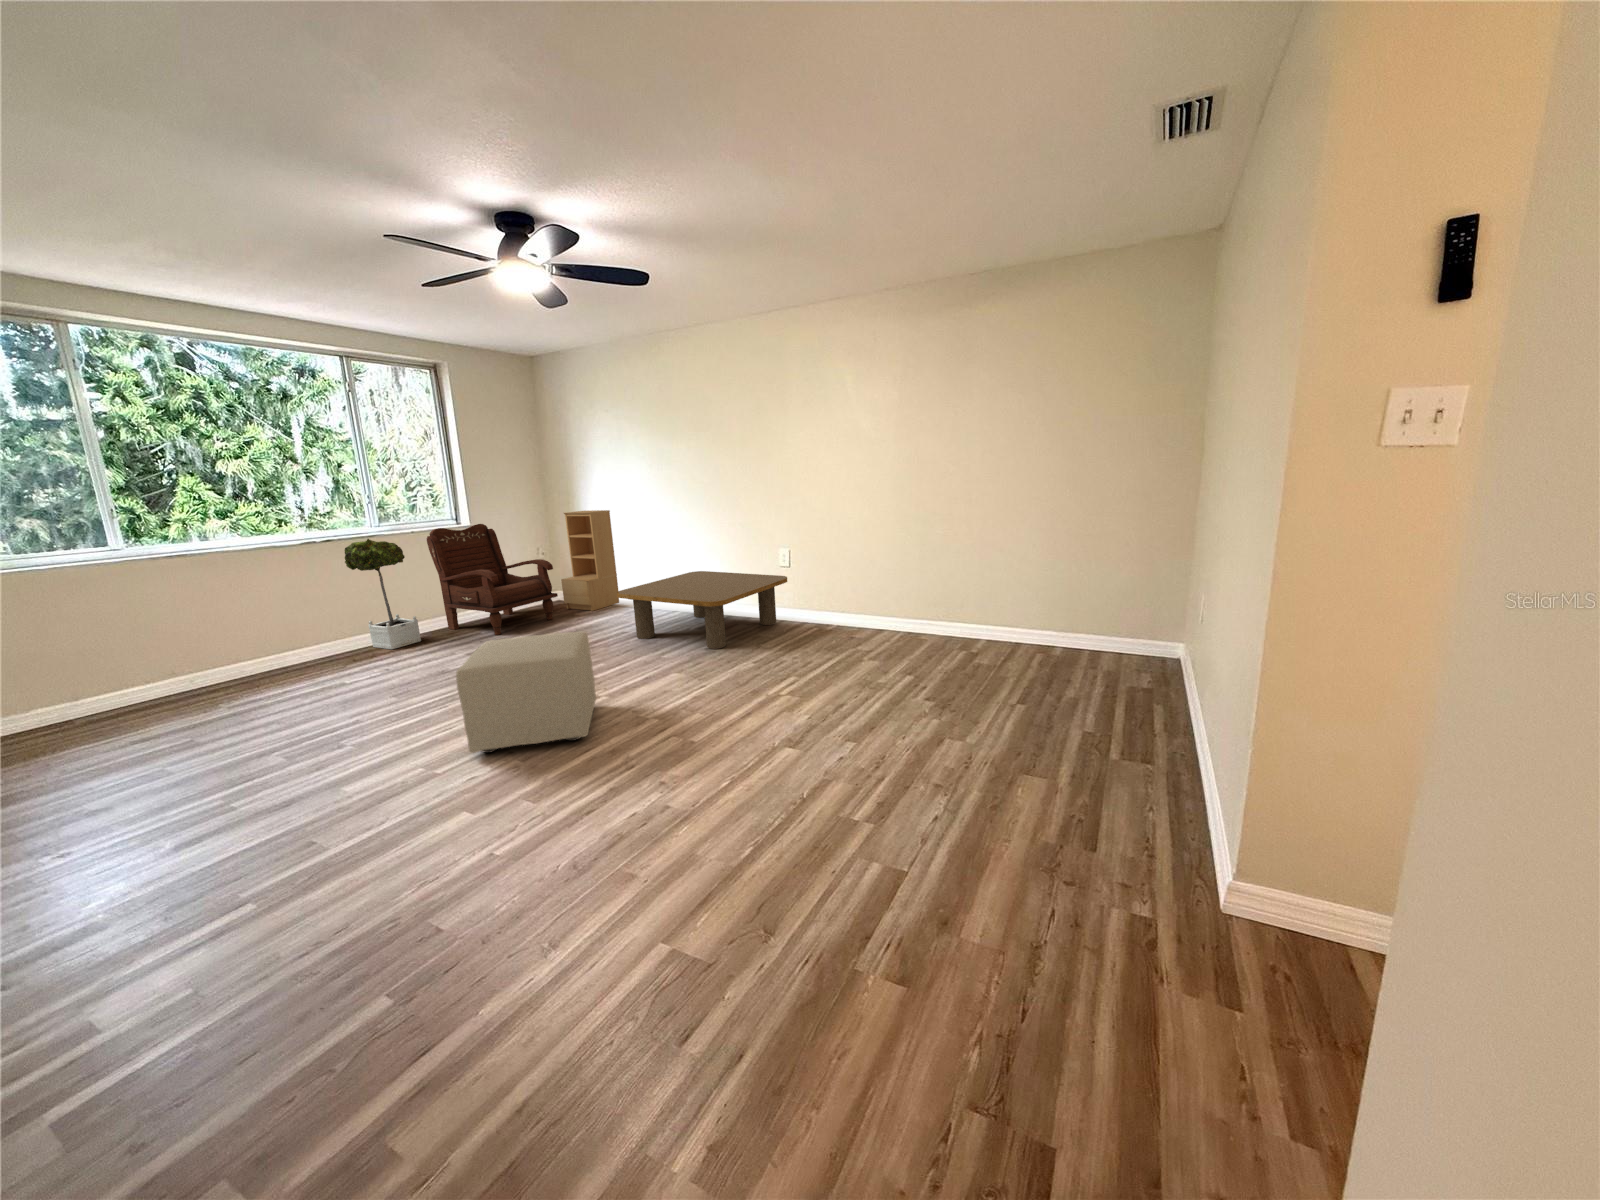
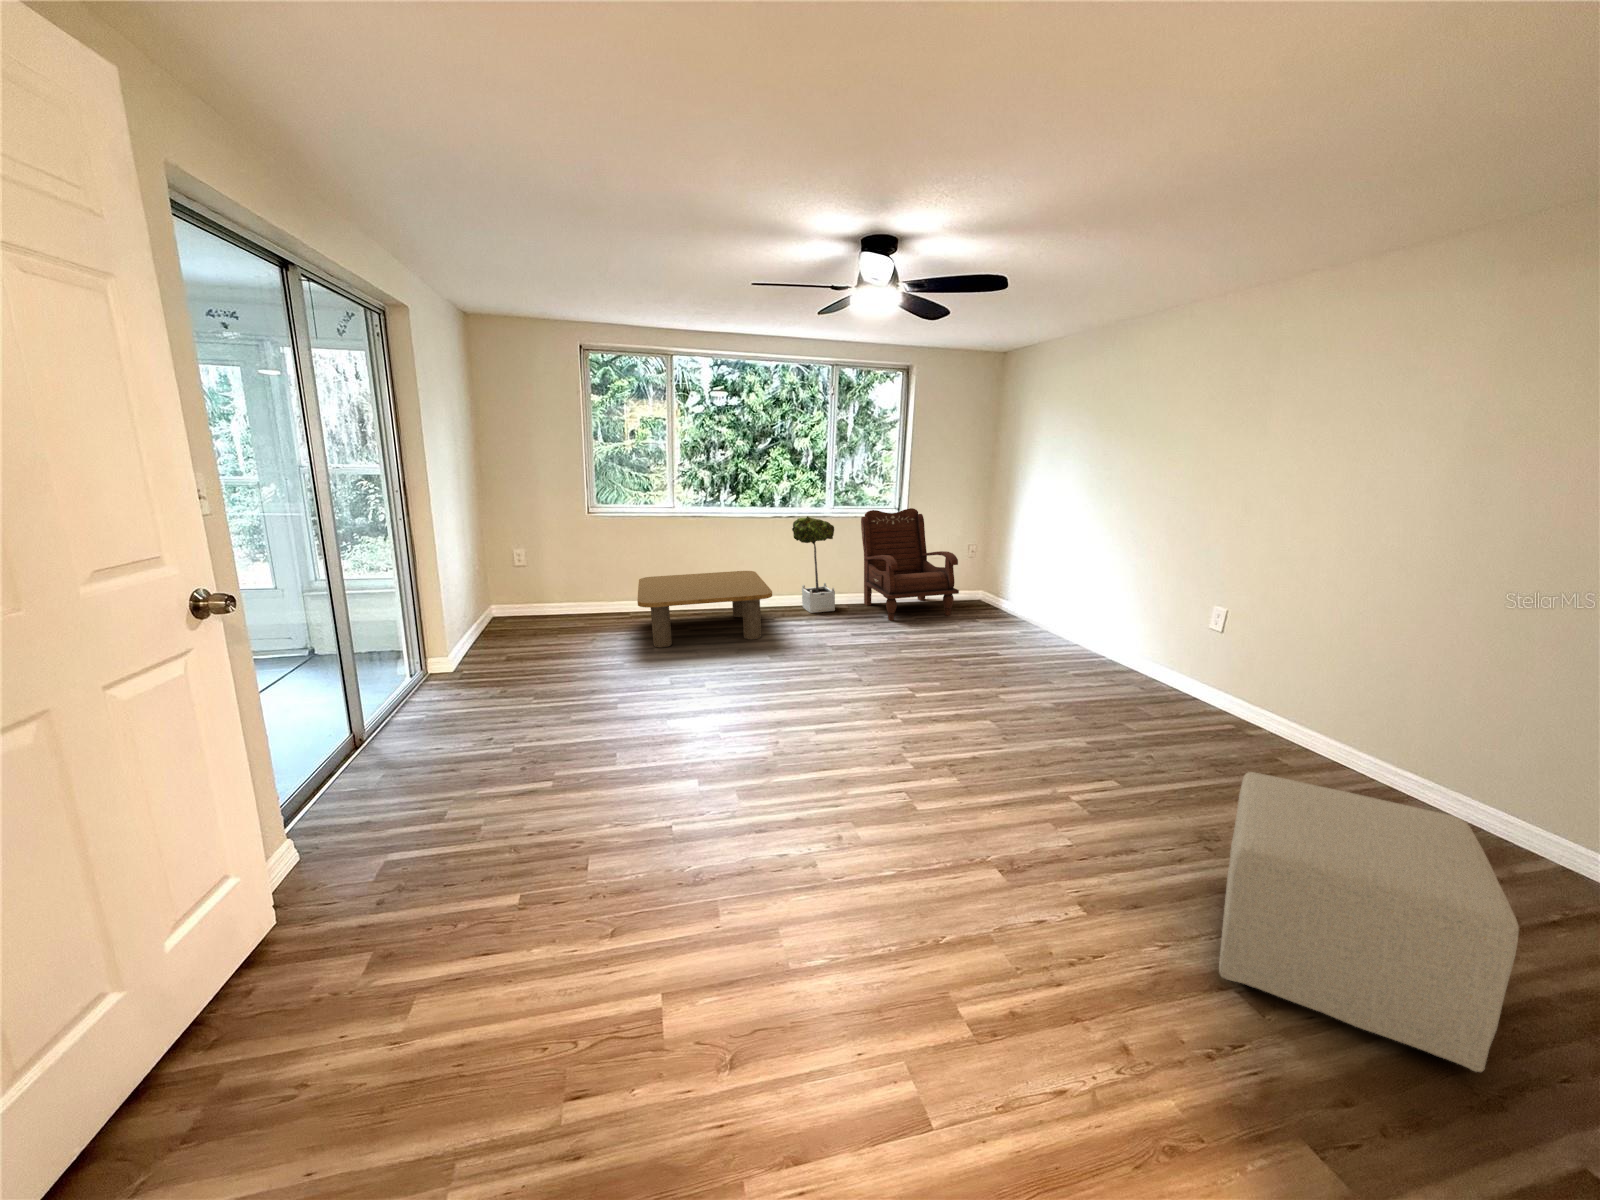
bookshelf: present [561,510,619,611] -> none [973,503,1039,616]
coffee table: present [617,571,787,649] -> present [637,571,772,647]
ottoman: present [456,632,596,753] -> present [1219,772,1519,1072]

